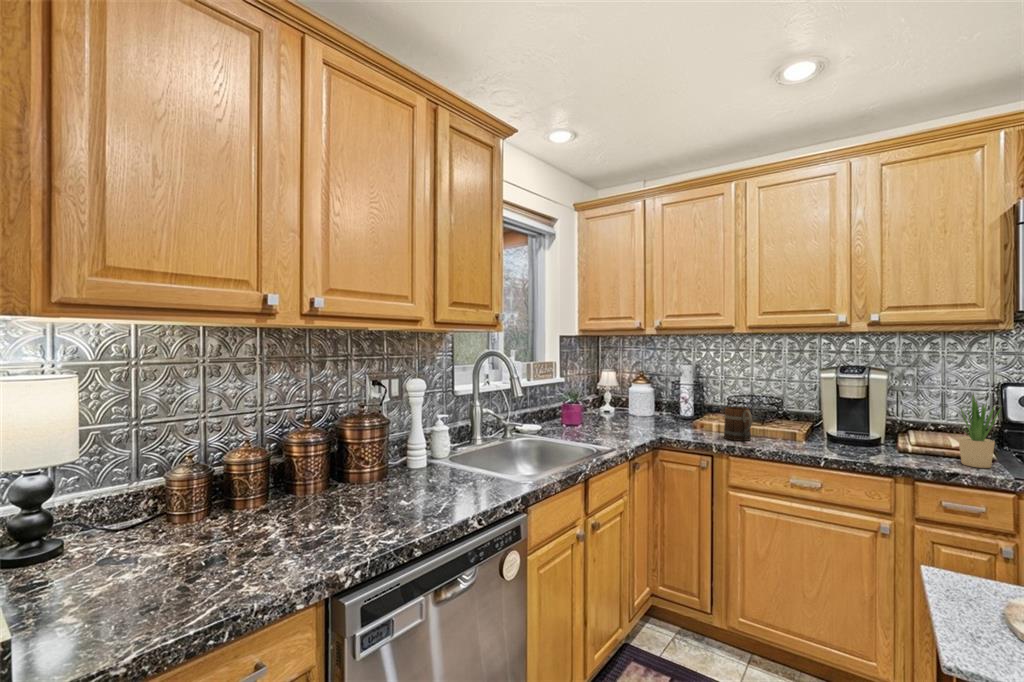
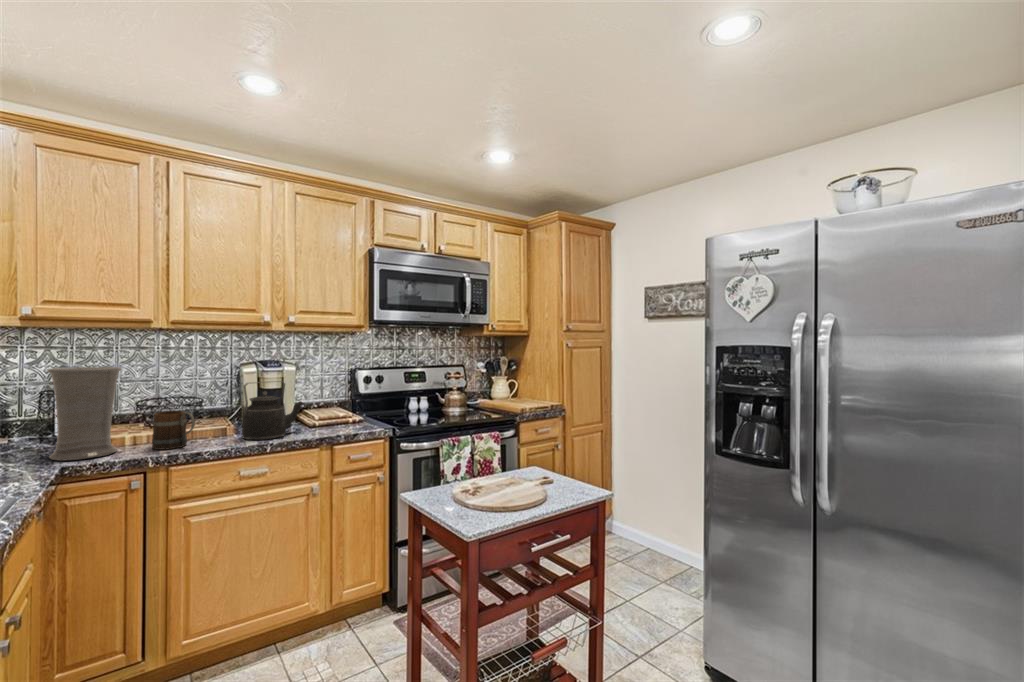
vase: none [660,364,704,434] -> present [48,367,121,461]
kettle: none [804,389,883,454] -> present [242,381,303,440]
potted plant: present [958,394,1000,468] -> none [348,374,370,427]

